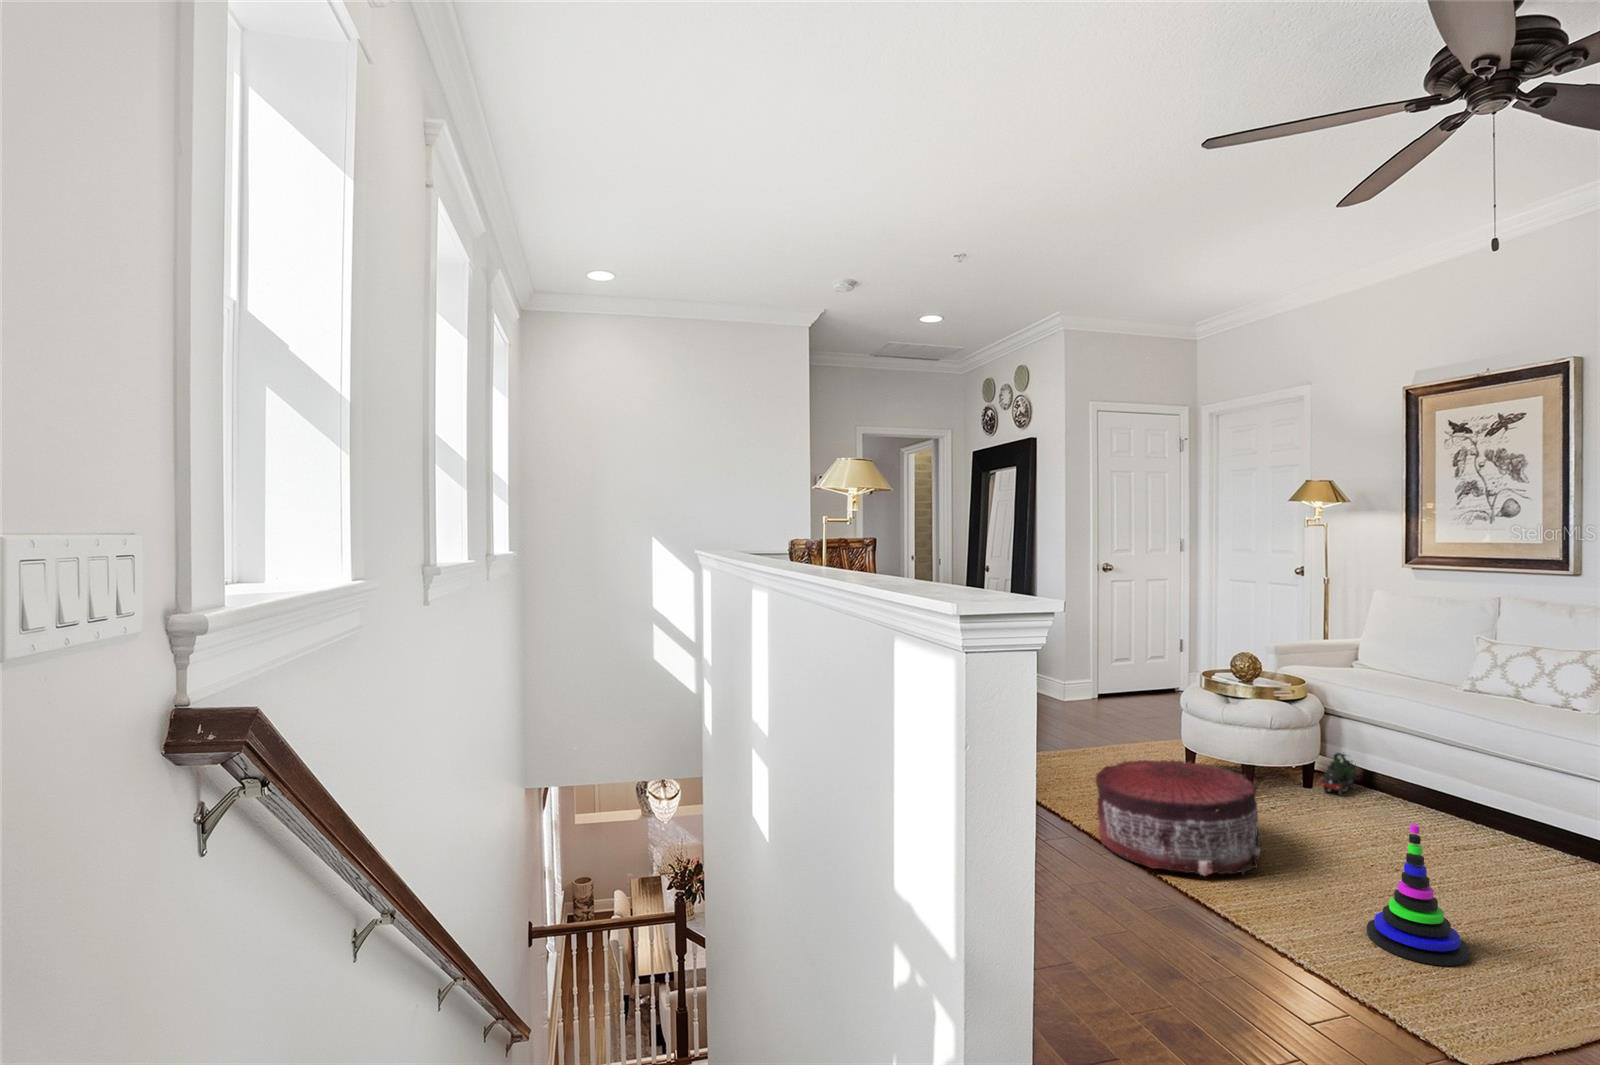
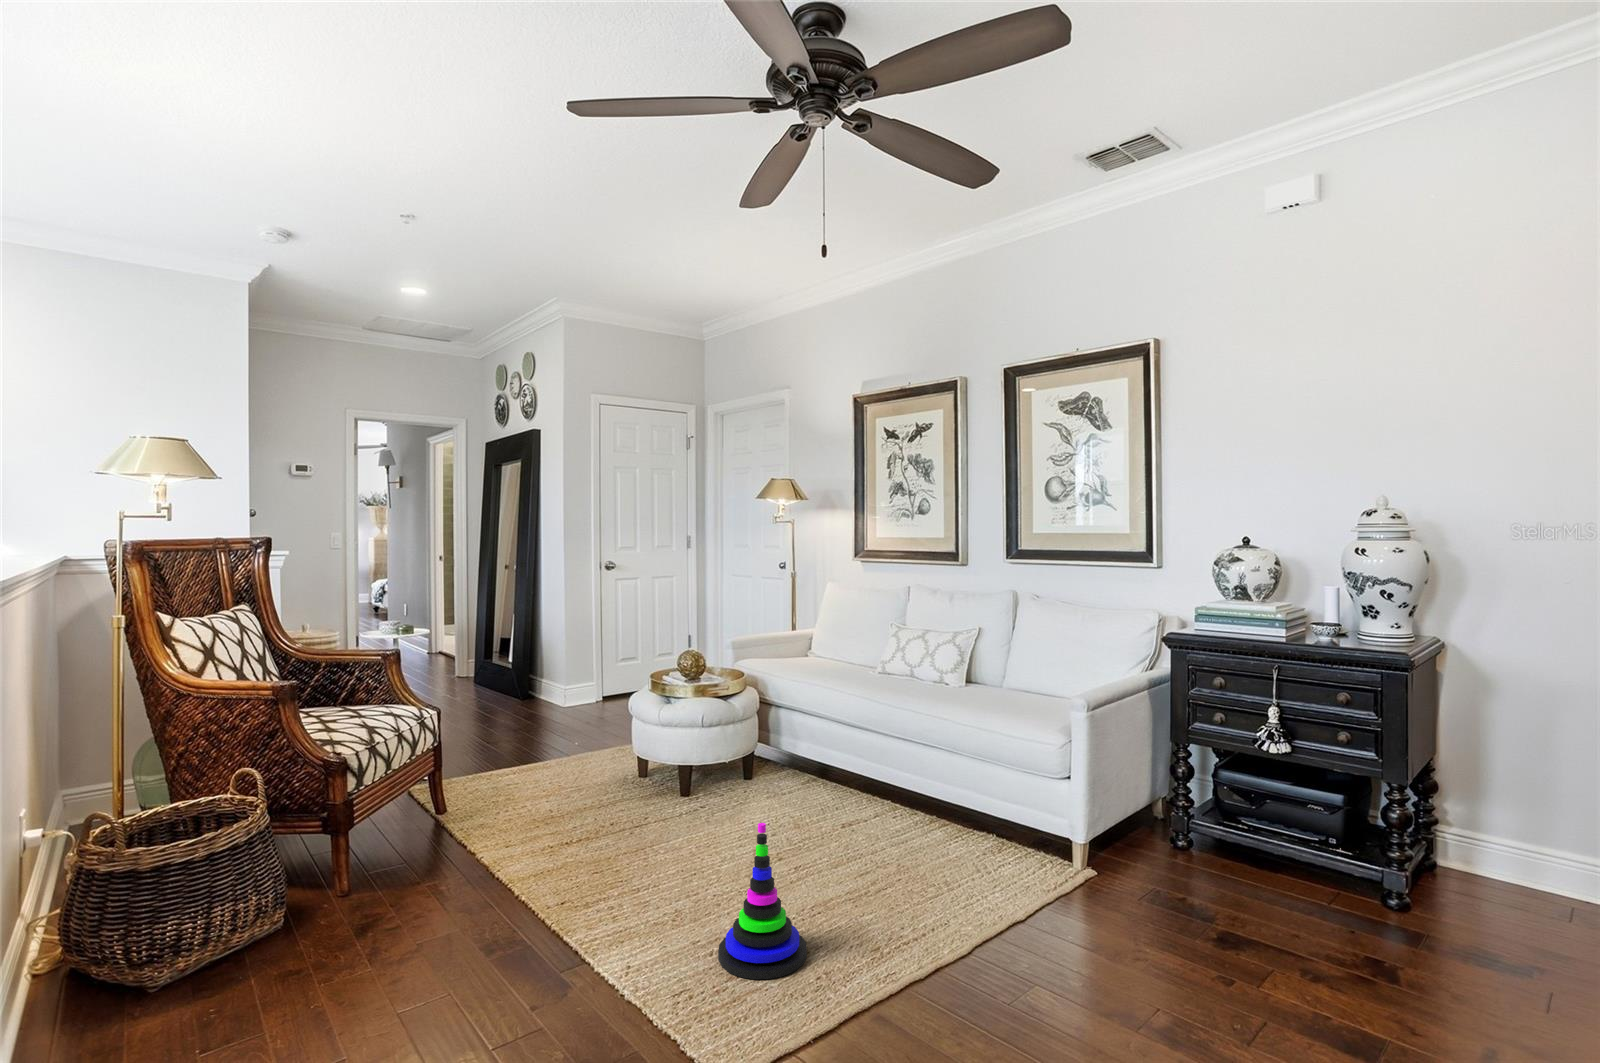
toy train: present [1320,753,1356,795] -> none [758,743,795,788]
pouf: present [1096,760,1261,876] -> none [475,772,656,917]

